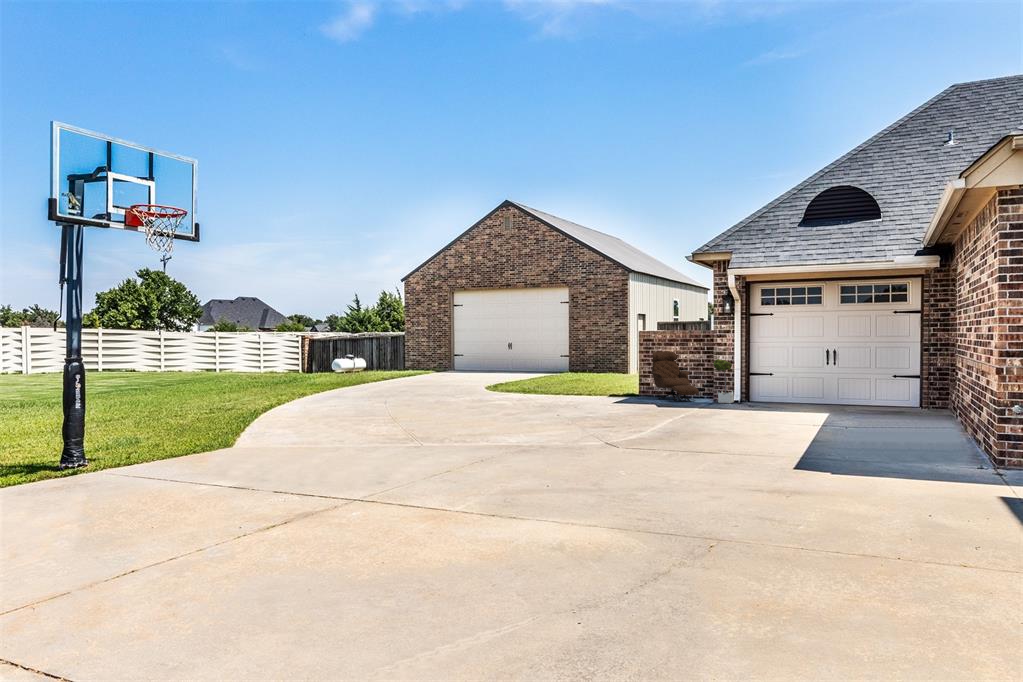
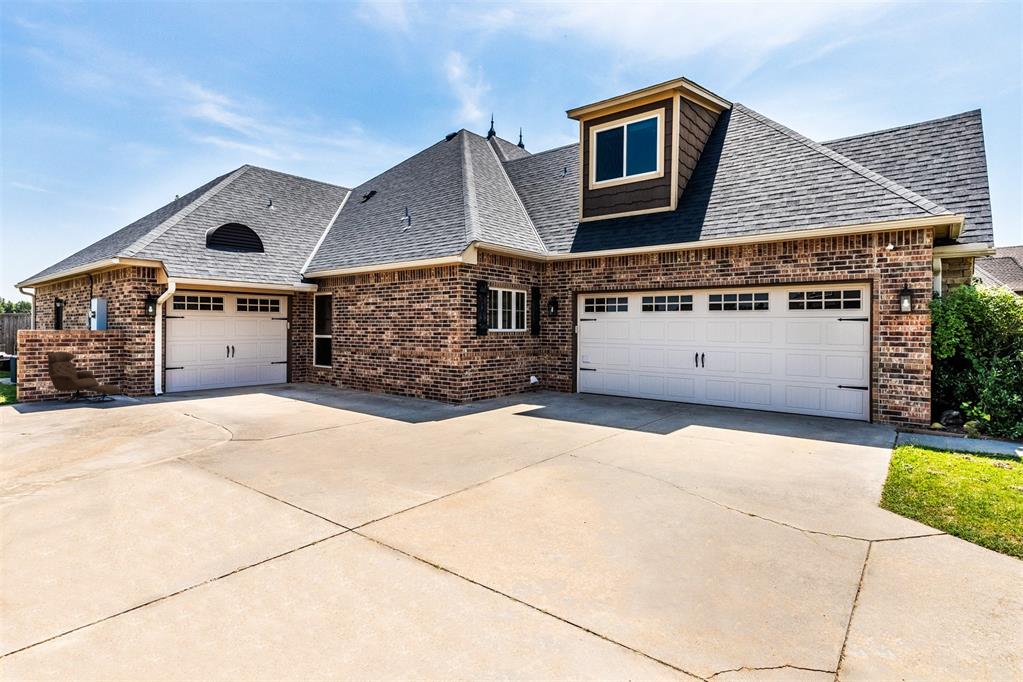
potted tree: present [713,359,734,403] -> none [138,357,159,398]

